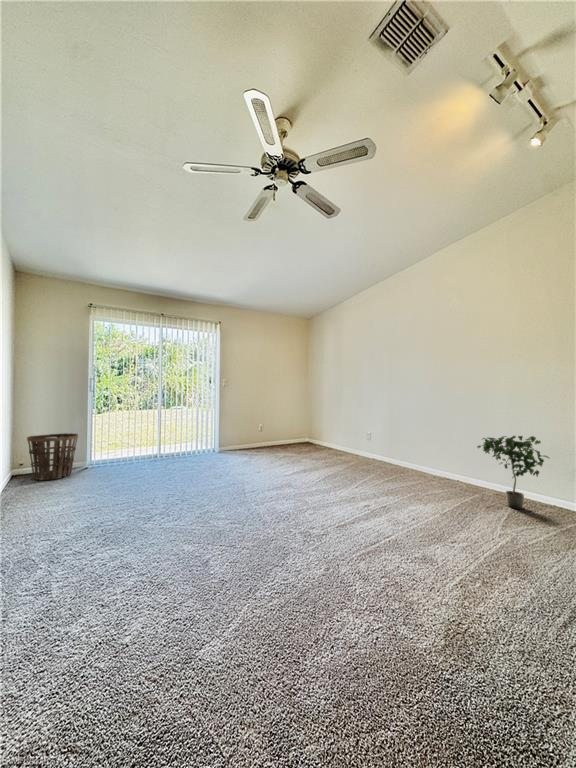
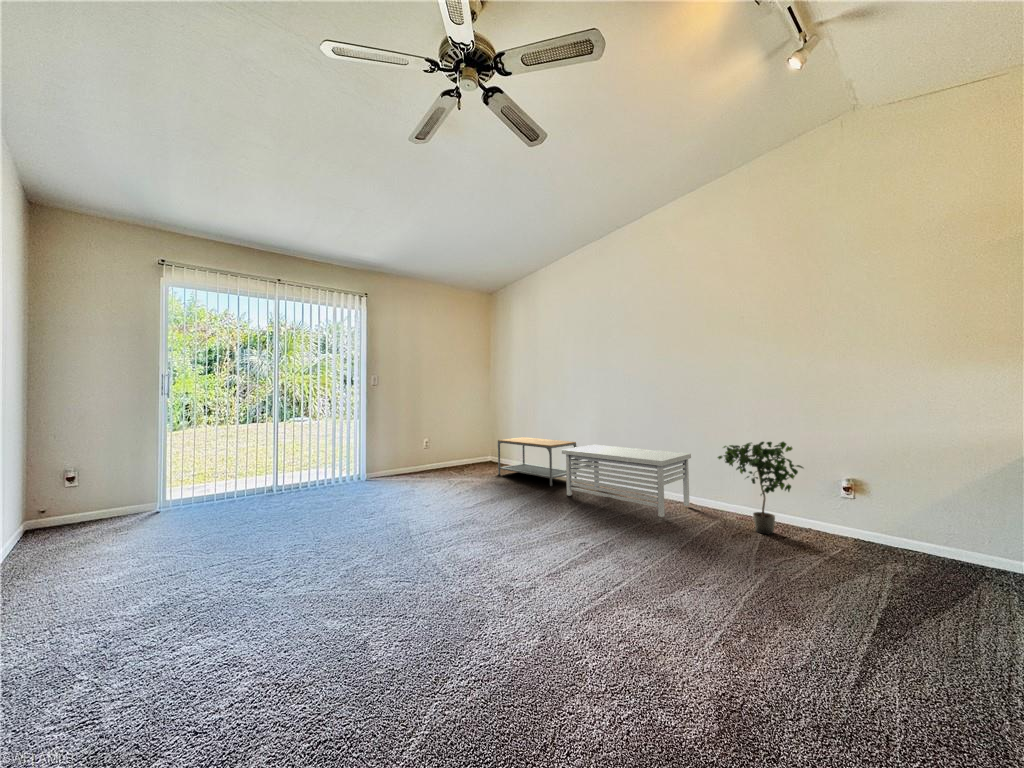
coffee table: none [311,425,369,463] -> present [498,437,577,486]
basket: present [27,433,78,480] -> none [52,460,144,536]
storage bench: none [357,433,458,490] -> present [562,445,691,517]

